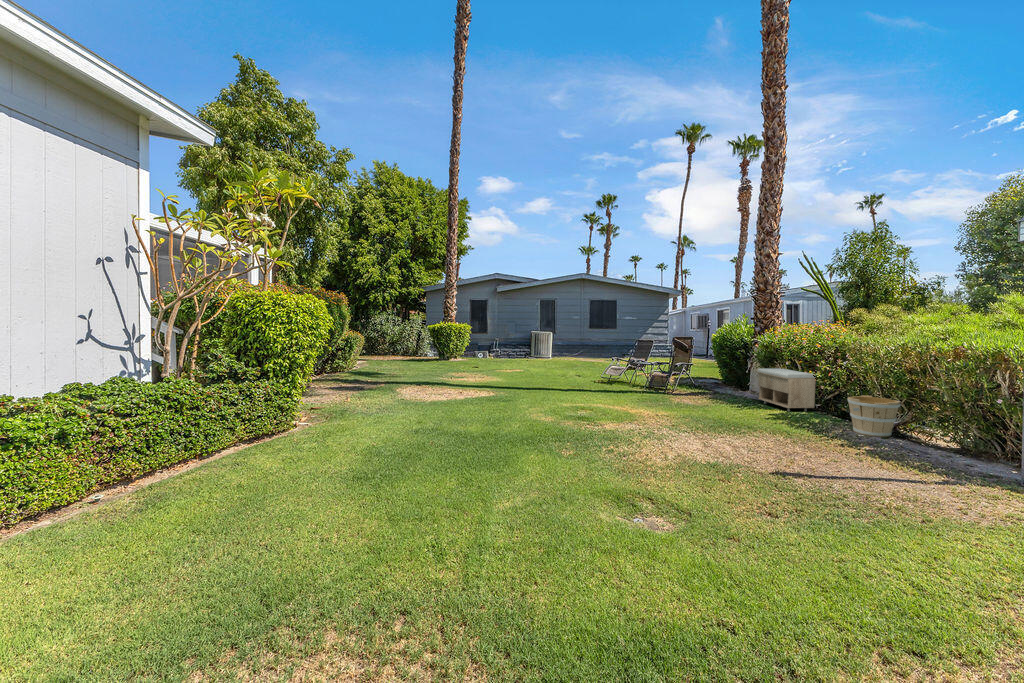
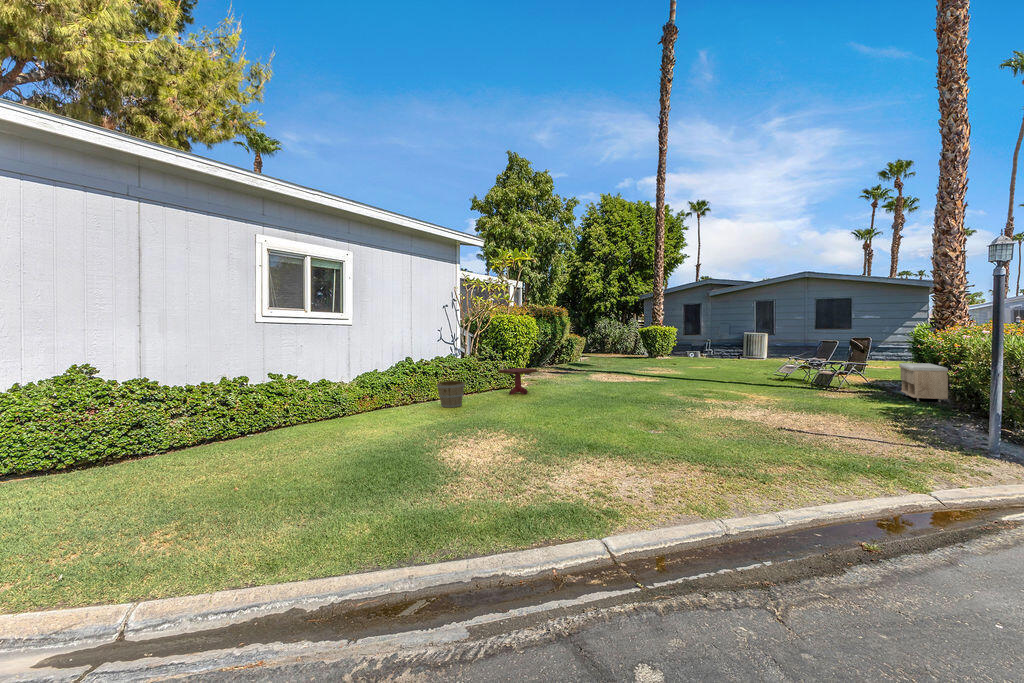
side table: none [249,392,331,448] -> present [499,368,537,395]
wooden bucket: present [848,395,901,437] -> present [437,381,465,408]

